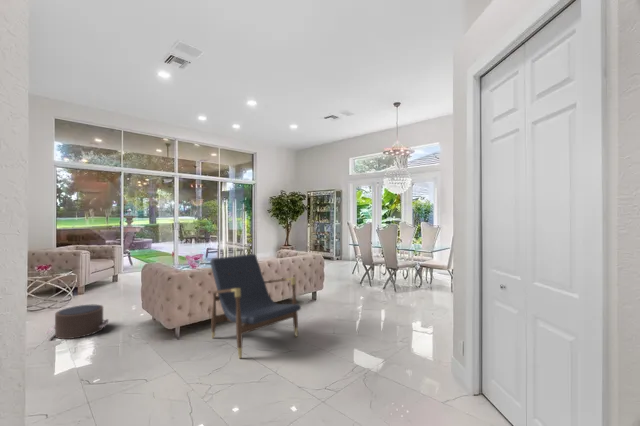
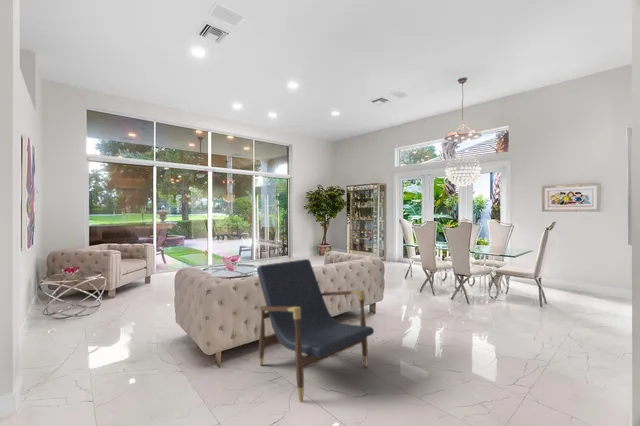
pouf: present [46,305,108,339] -> none [63,316,137,360]

